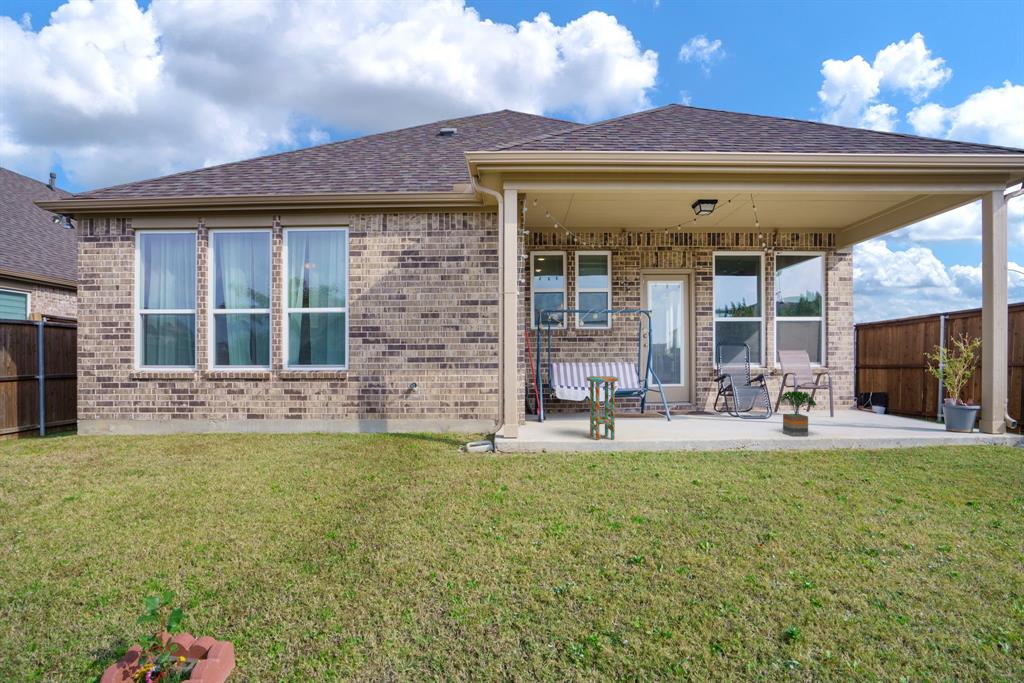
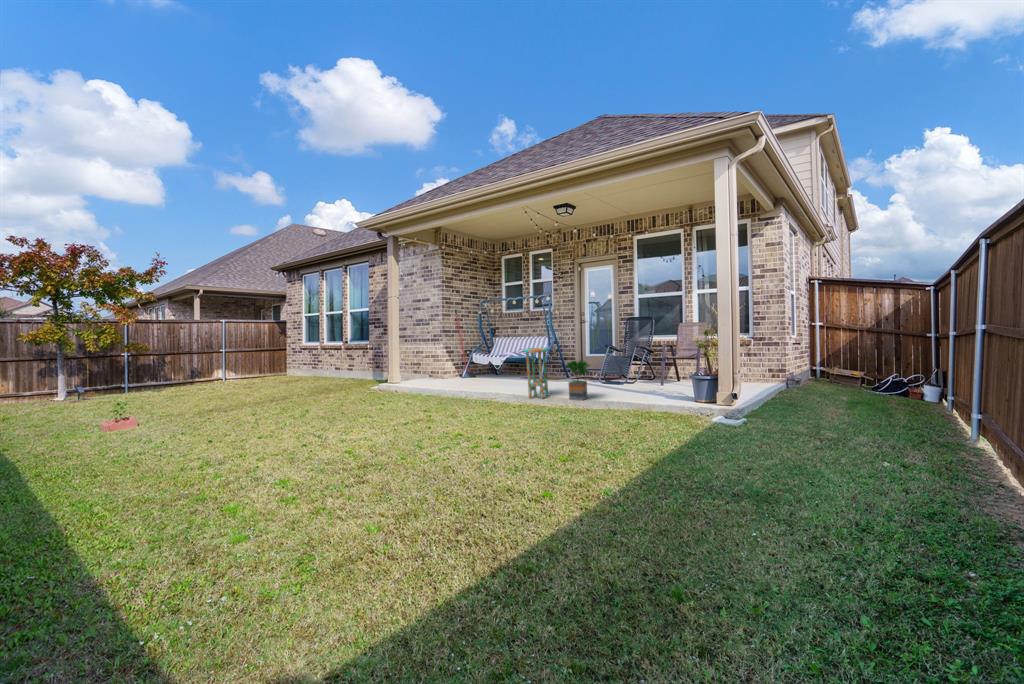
side table: present [587,376,618,440] -> present [523,348,549,399]

